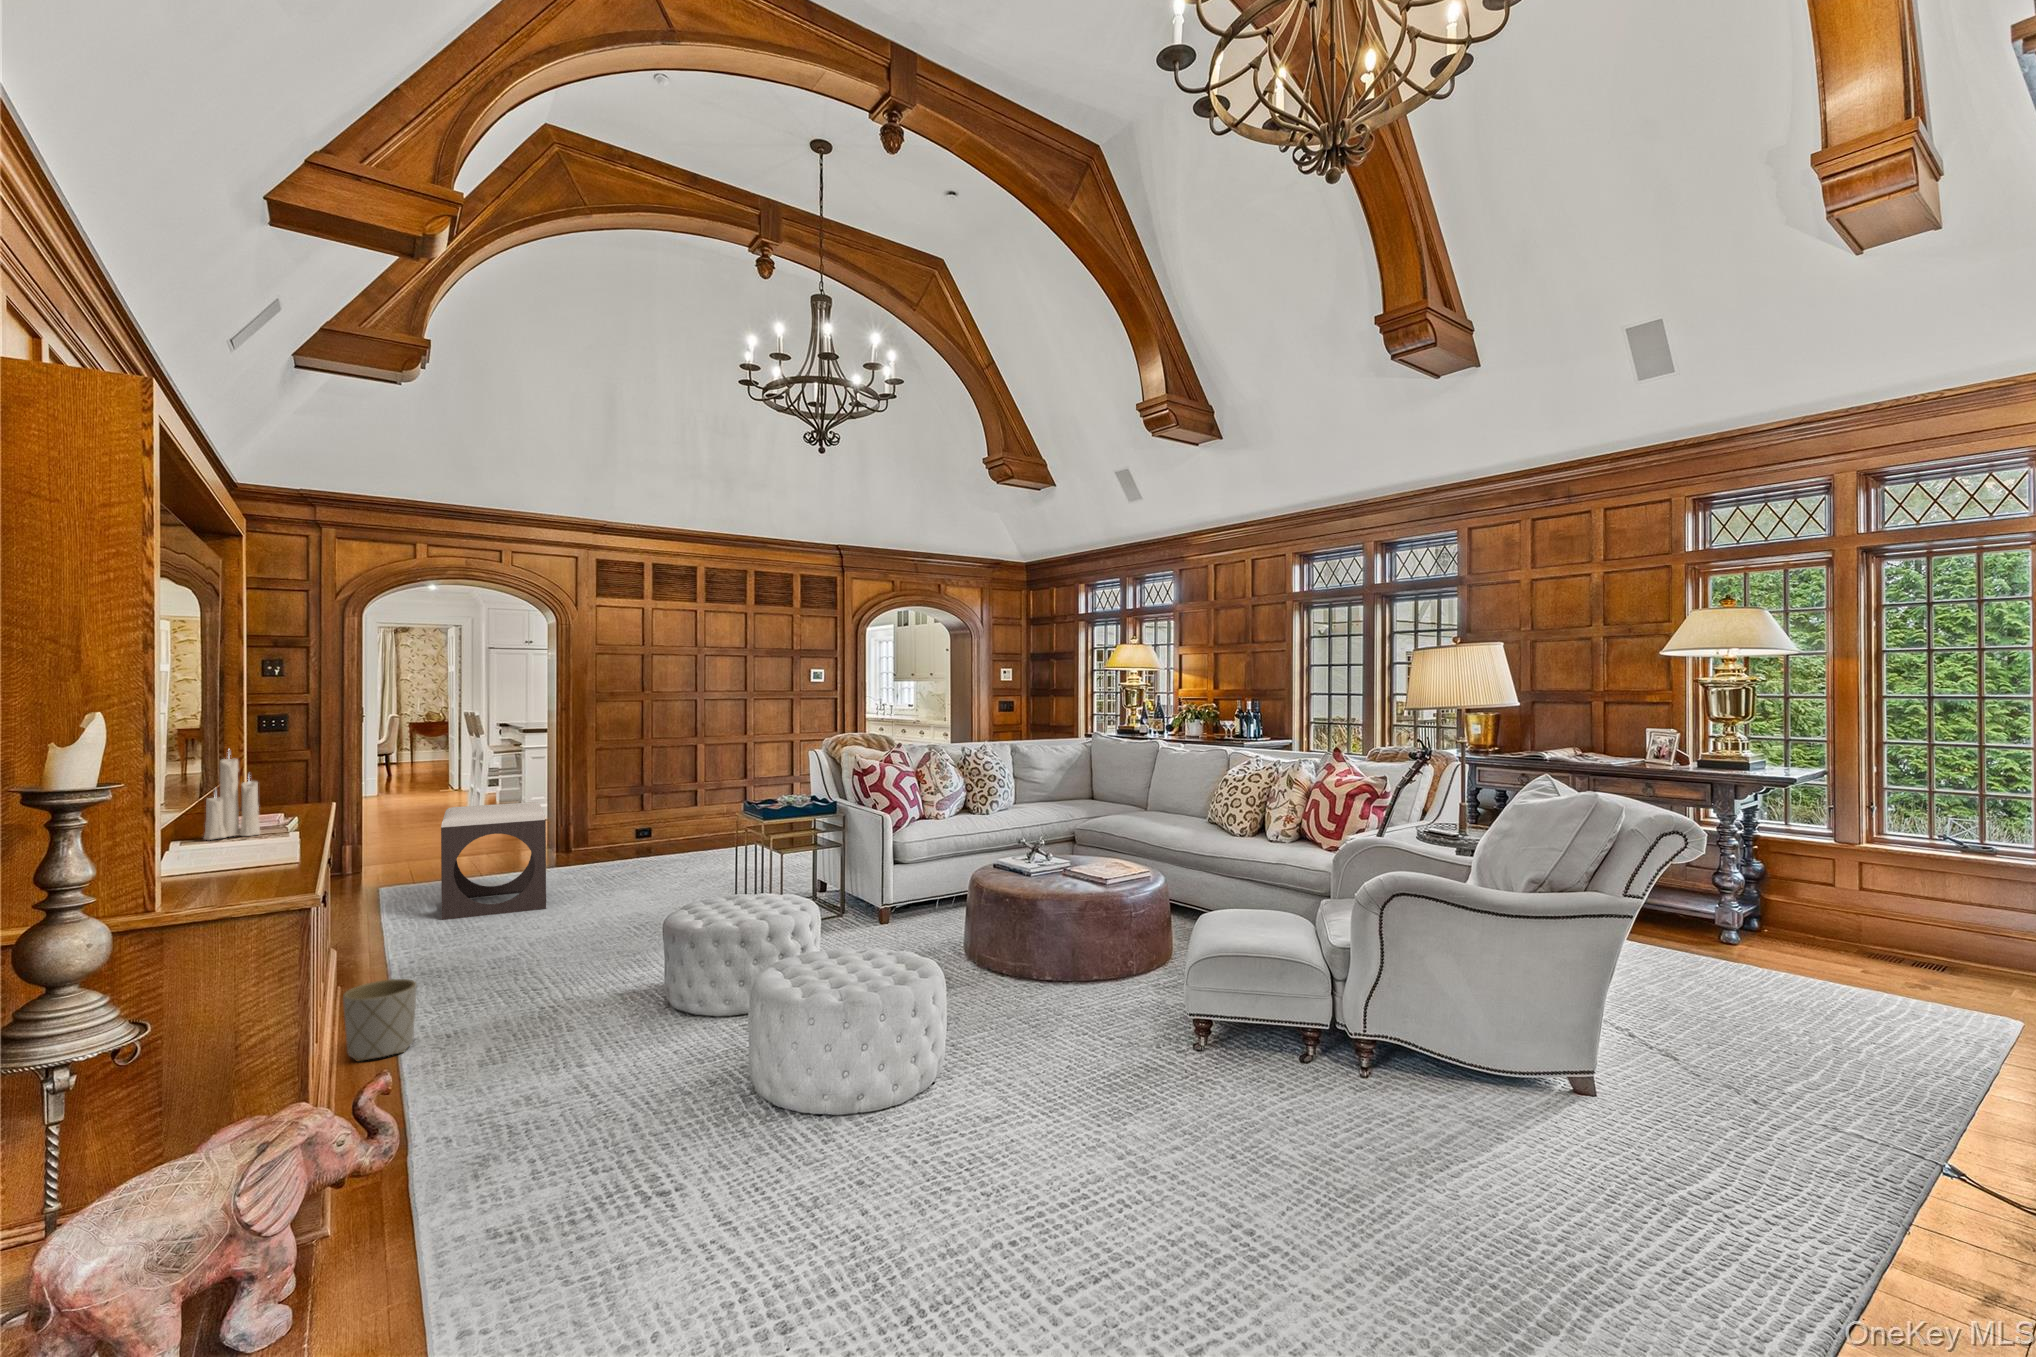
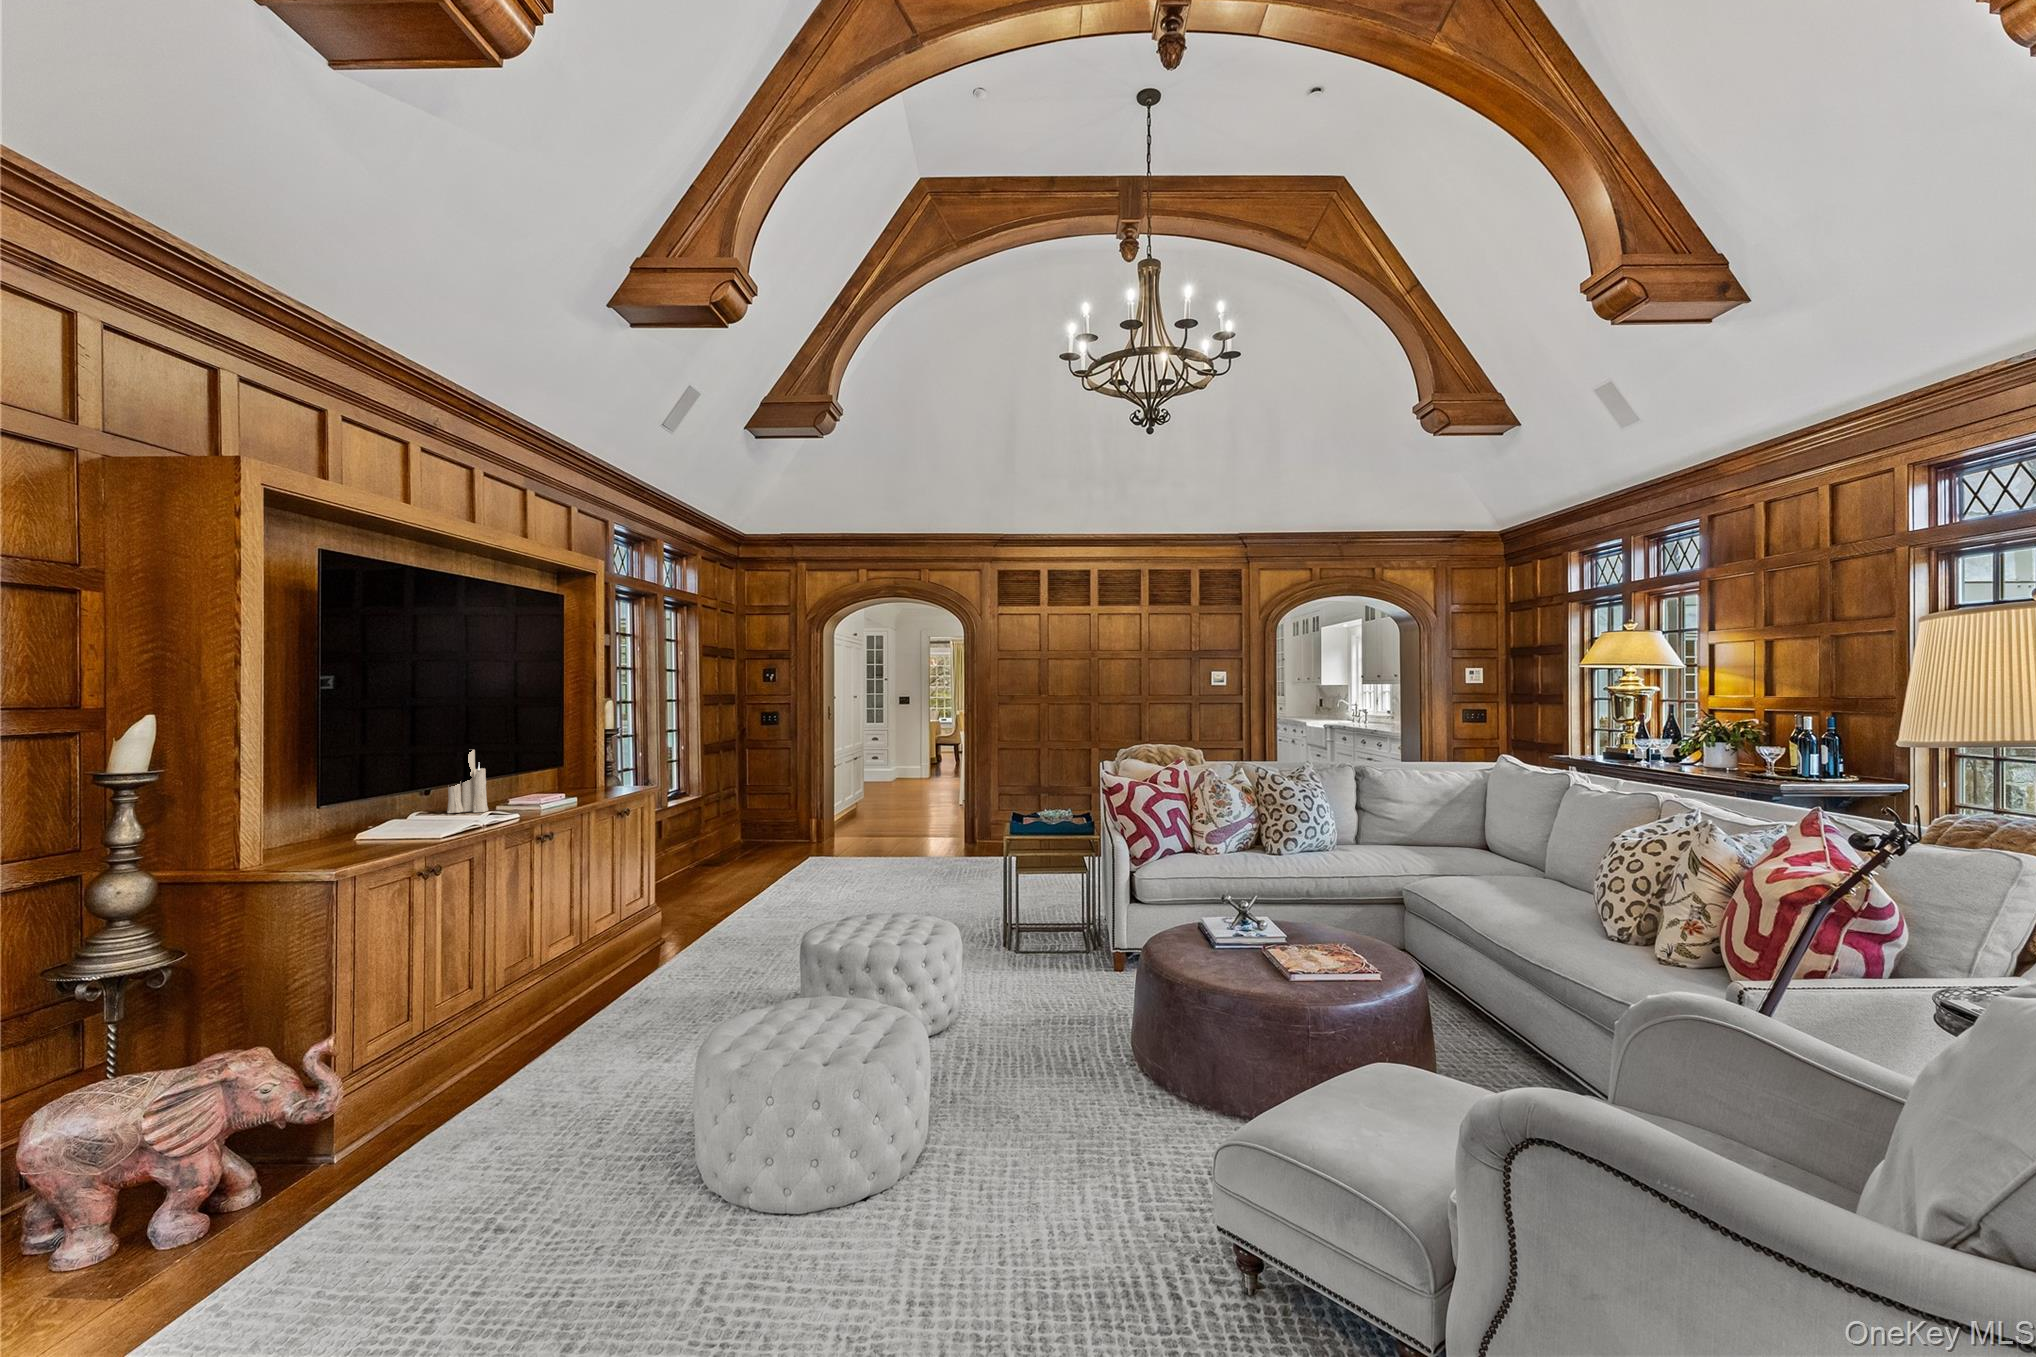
footstool: present [441,802,546,920] -> none [796,794,898,894]
planter: present [343,979,416,1061] -> none [545,945,603,1013]

